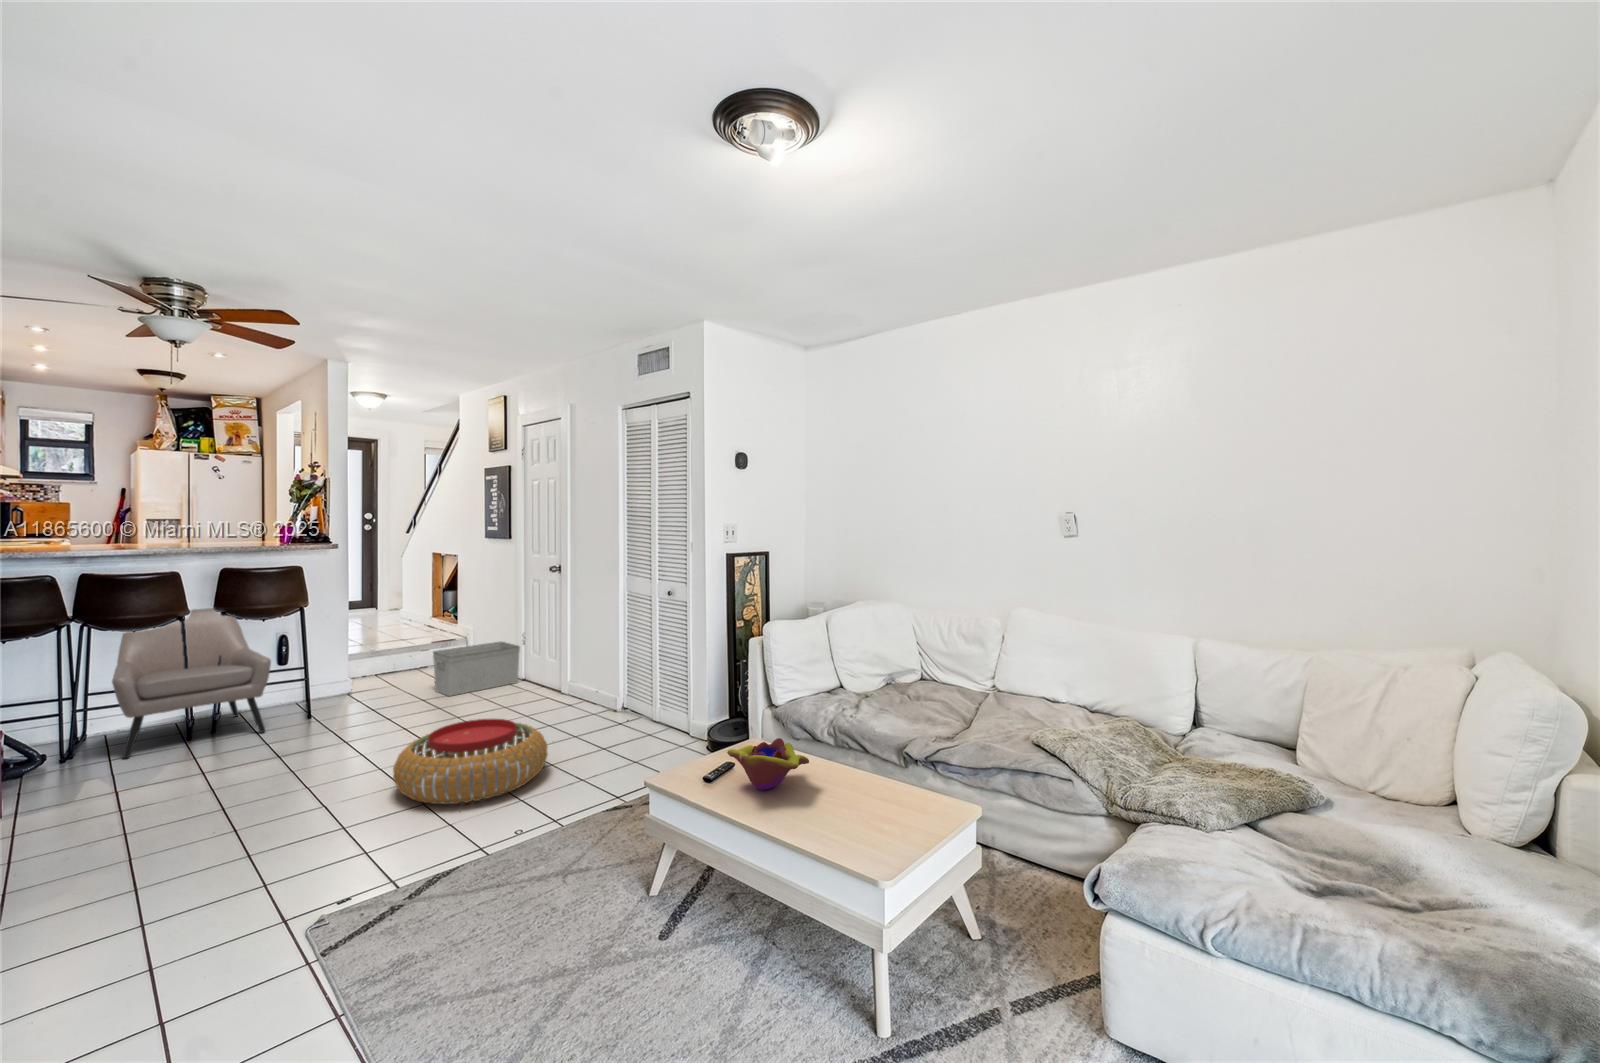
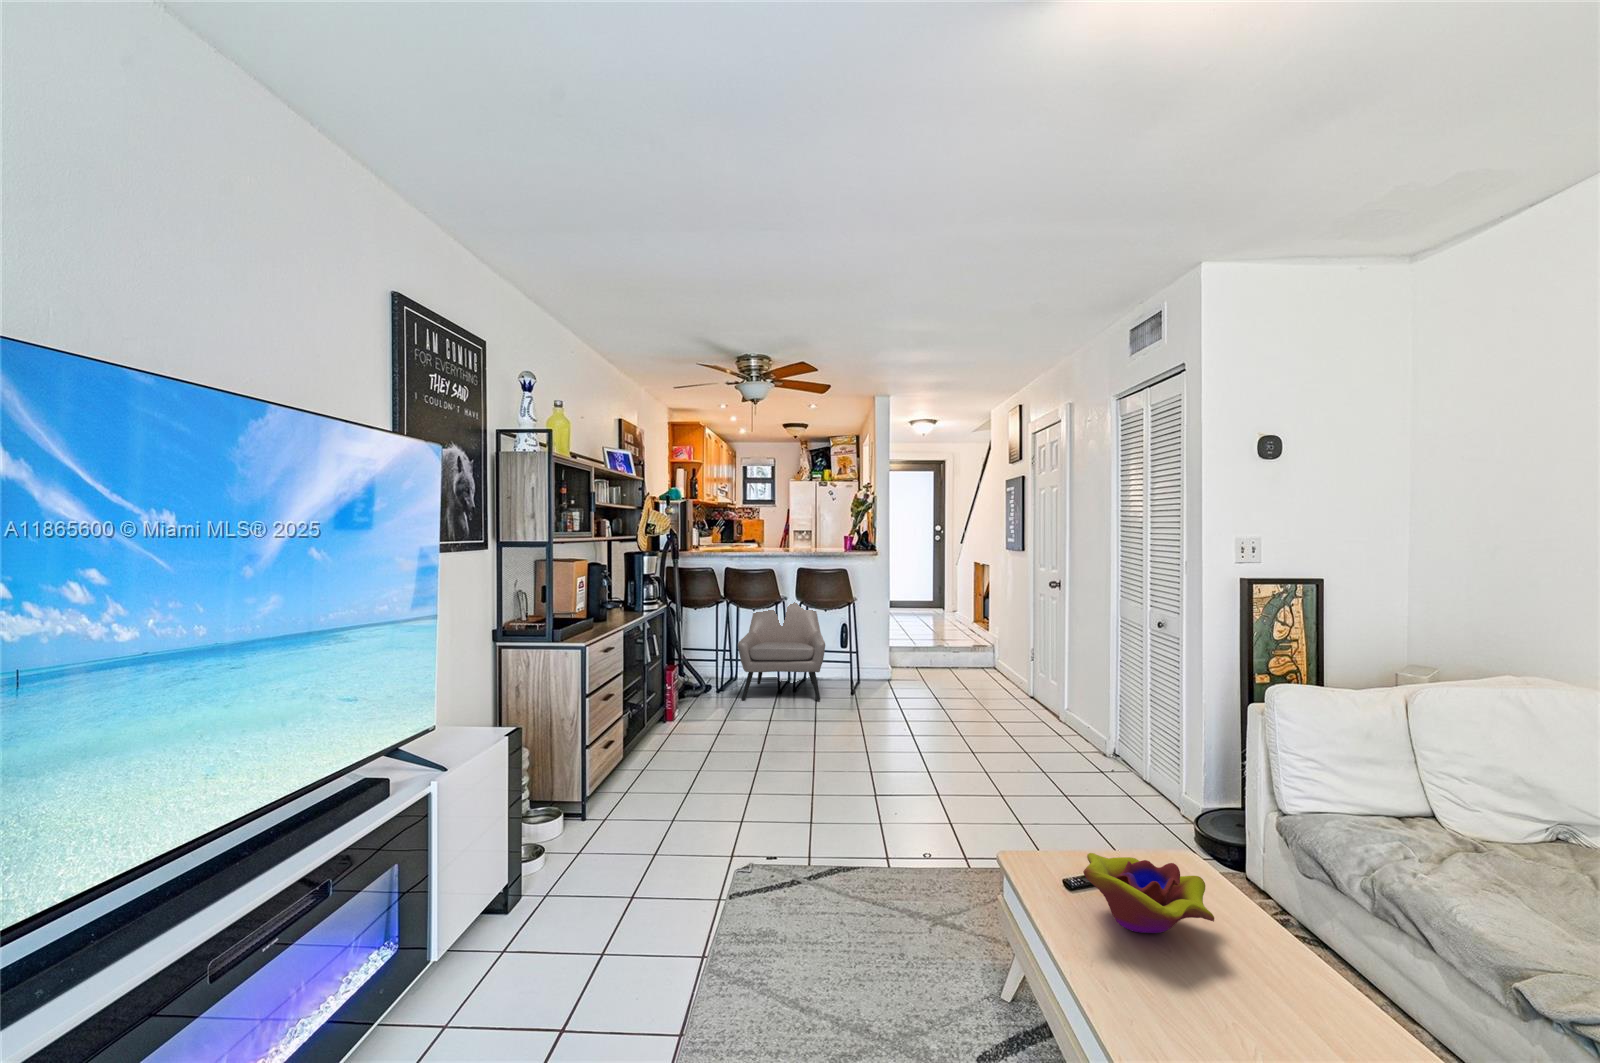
storage bin: present [433,642,520,696] -> none [951,655,1030,701]
pouf: present [393,719,548,804] -> none [857,729,996,813]

